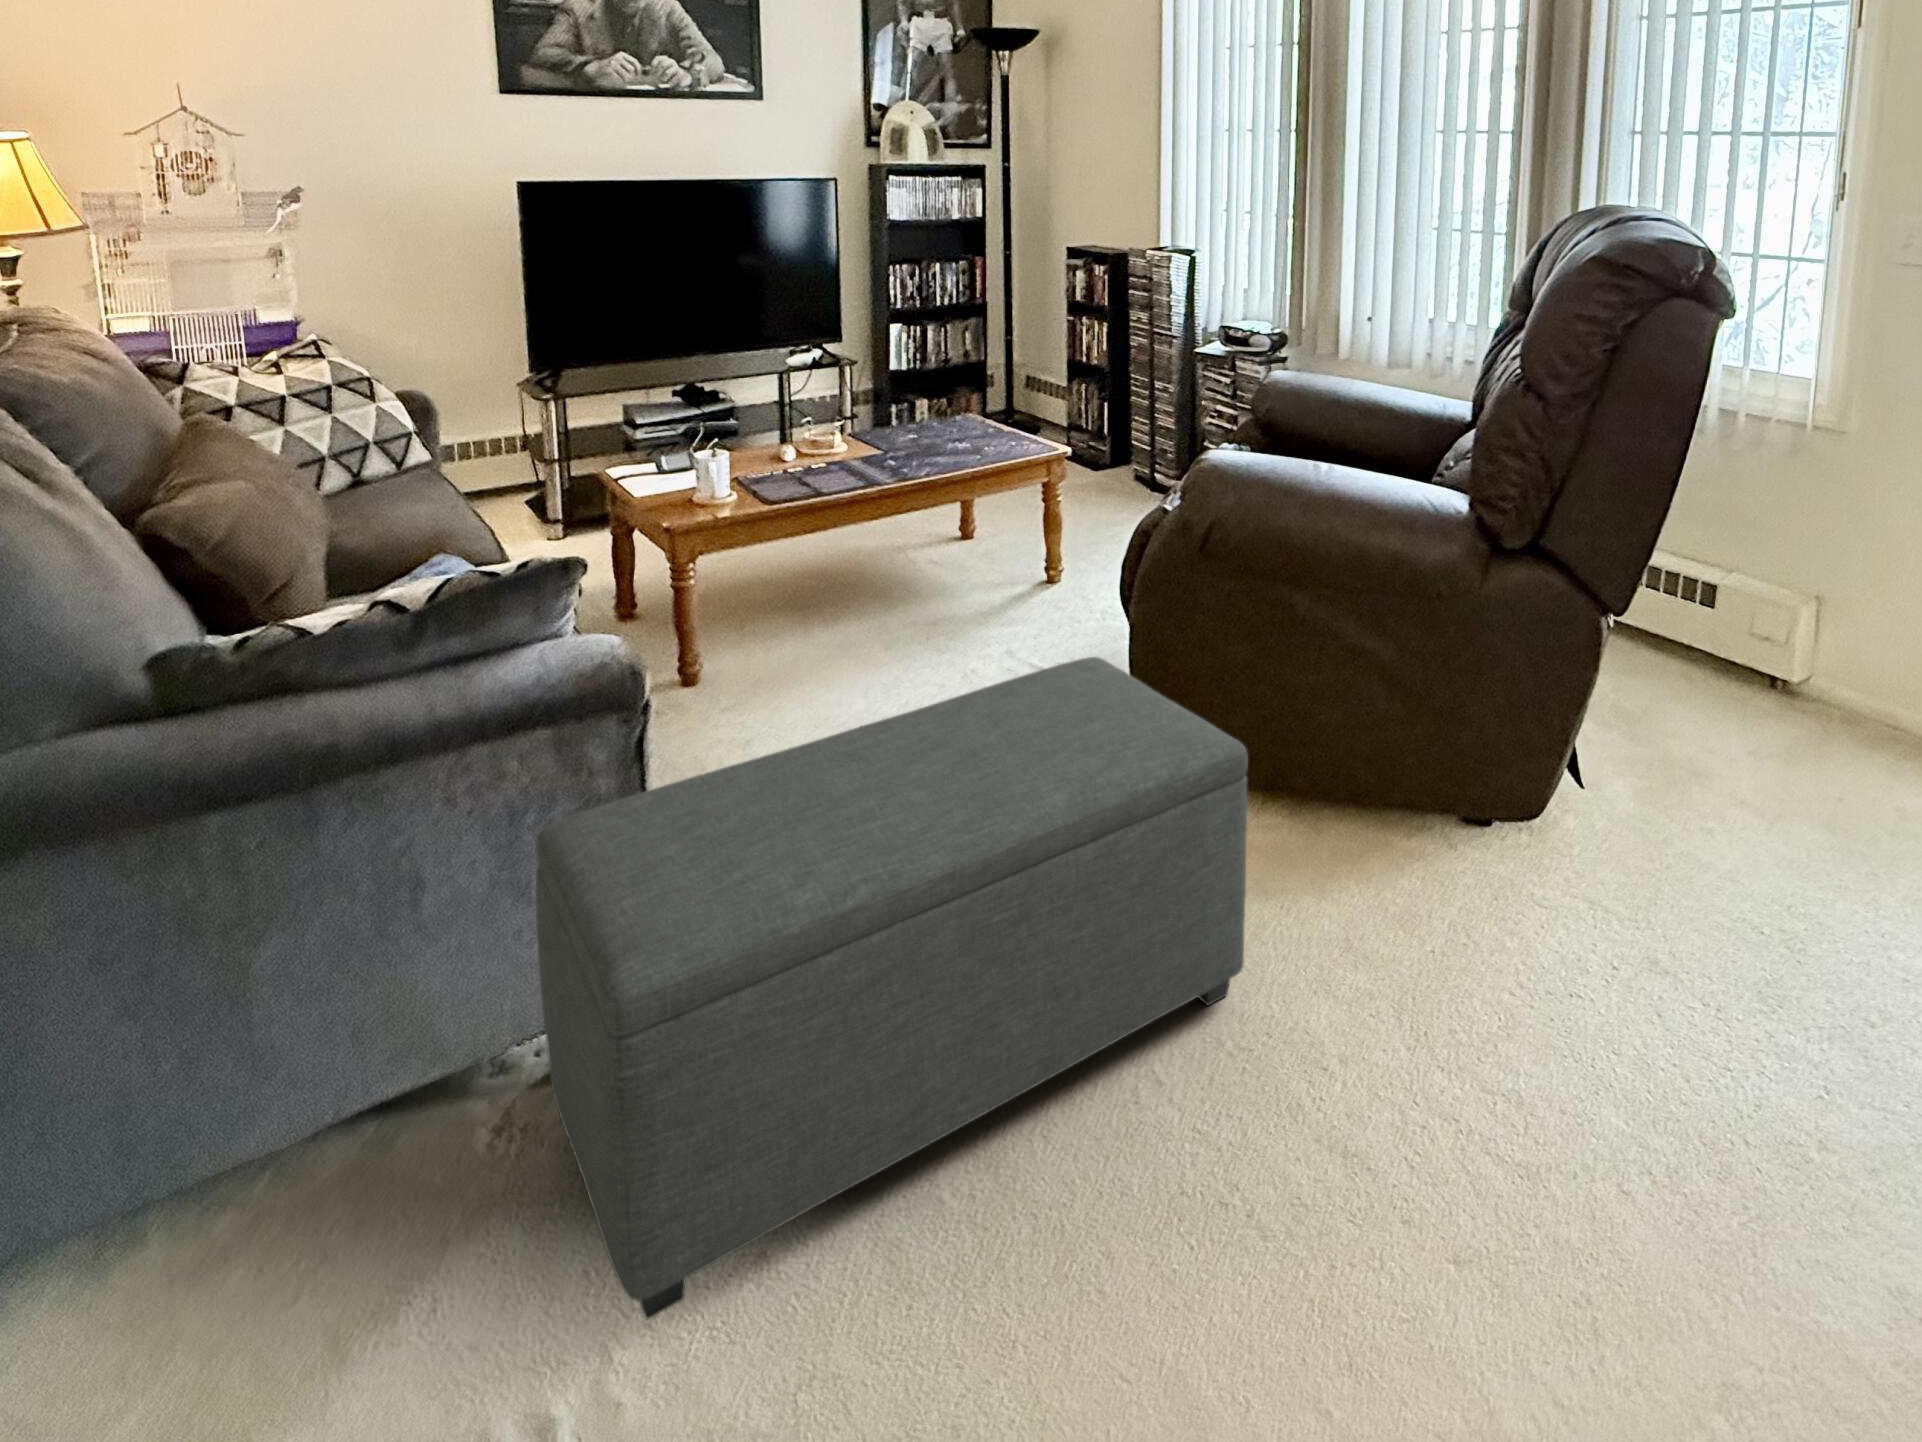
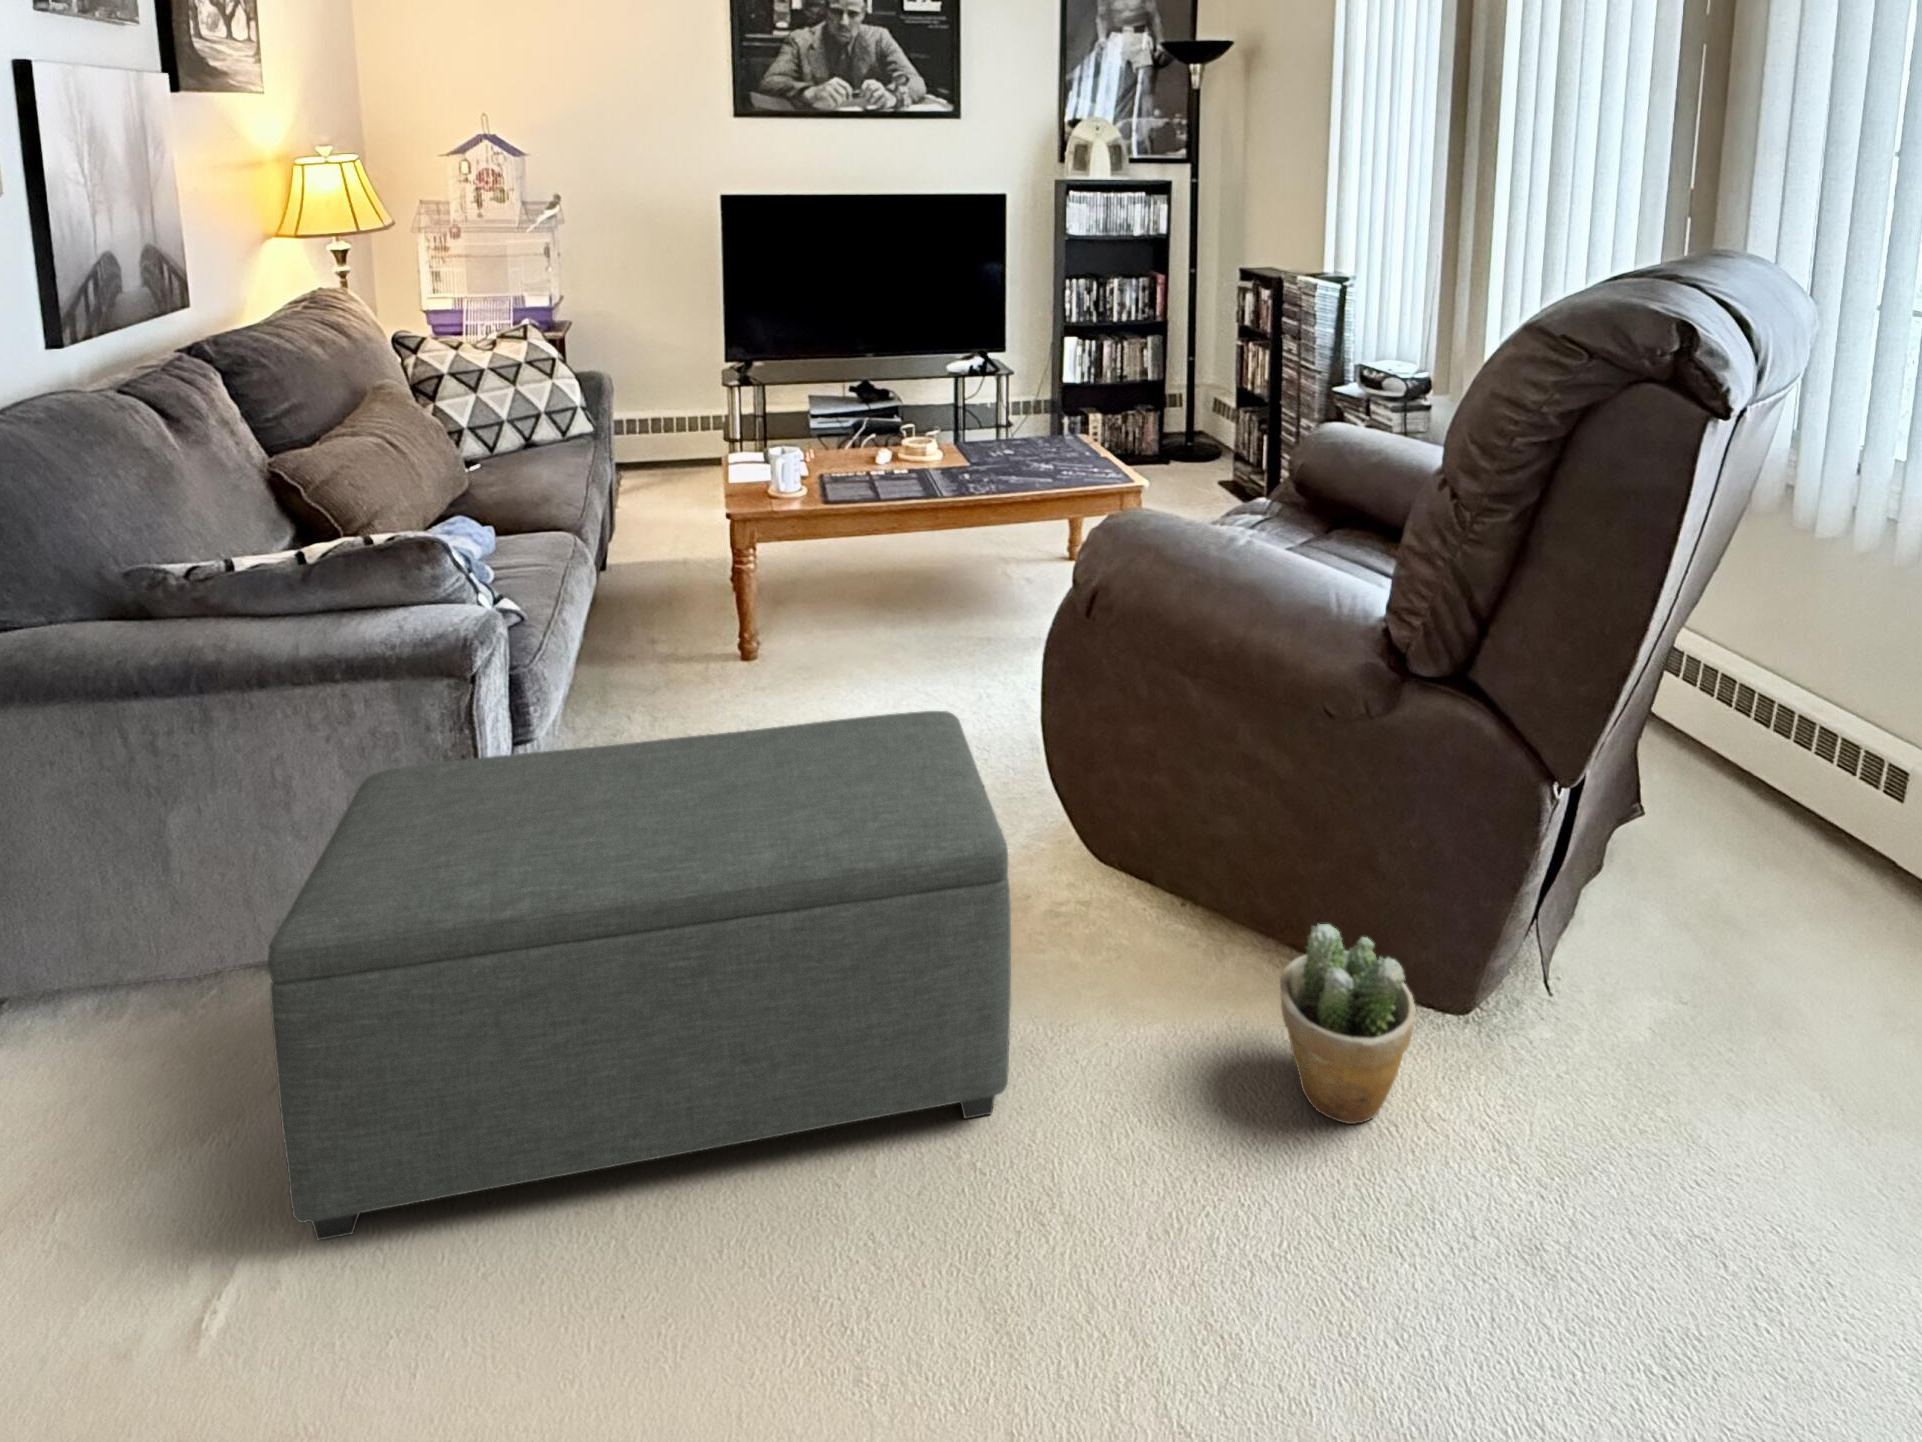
potted plant: none [1422,763,1533,918] -> present [1280,924,1416,1124]

